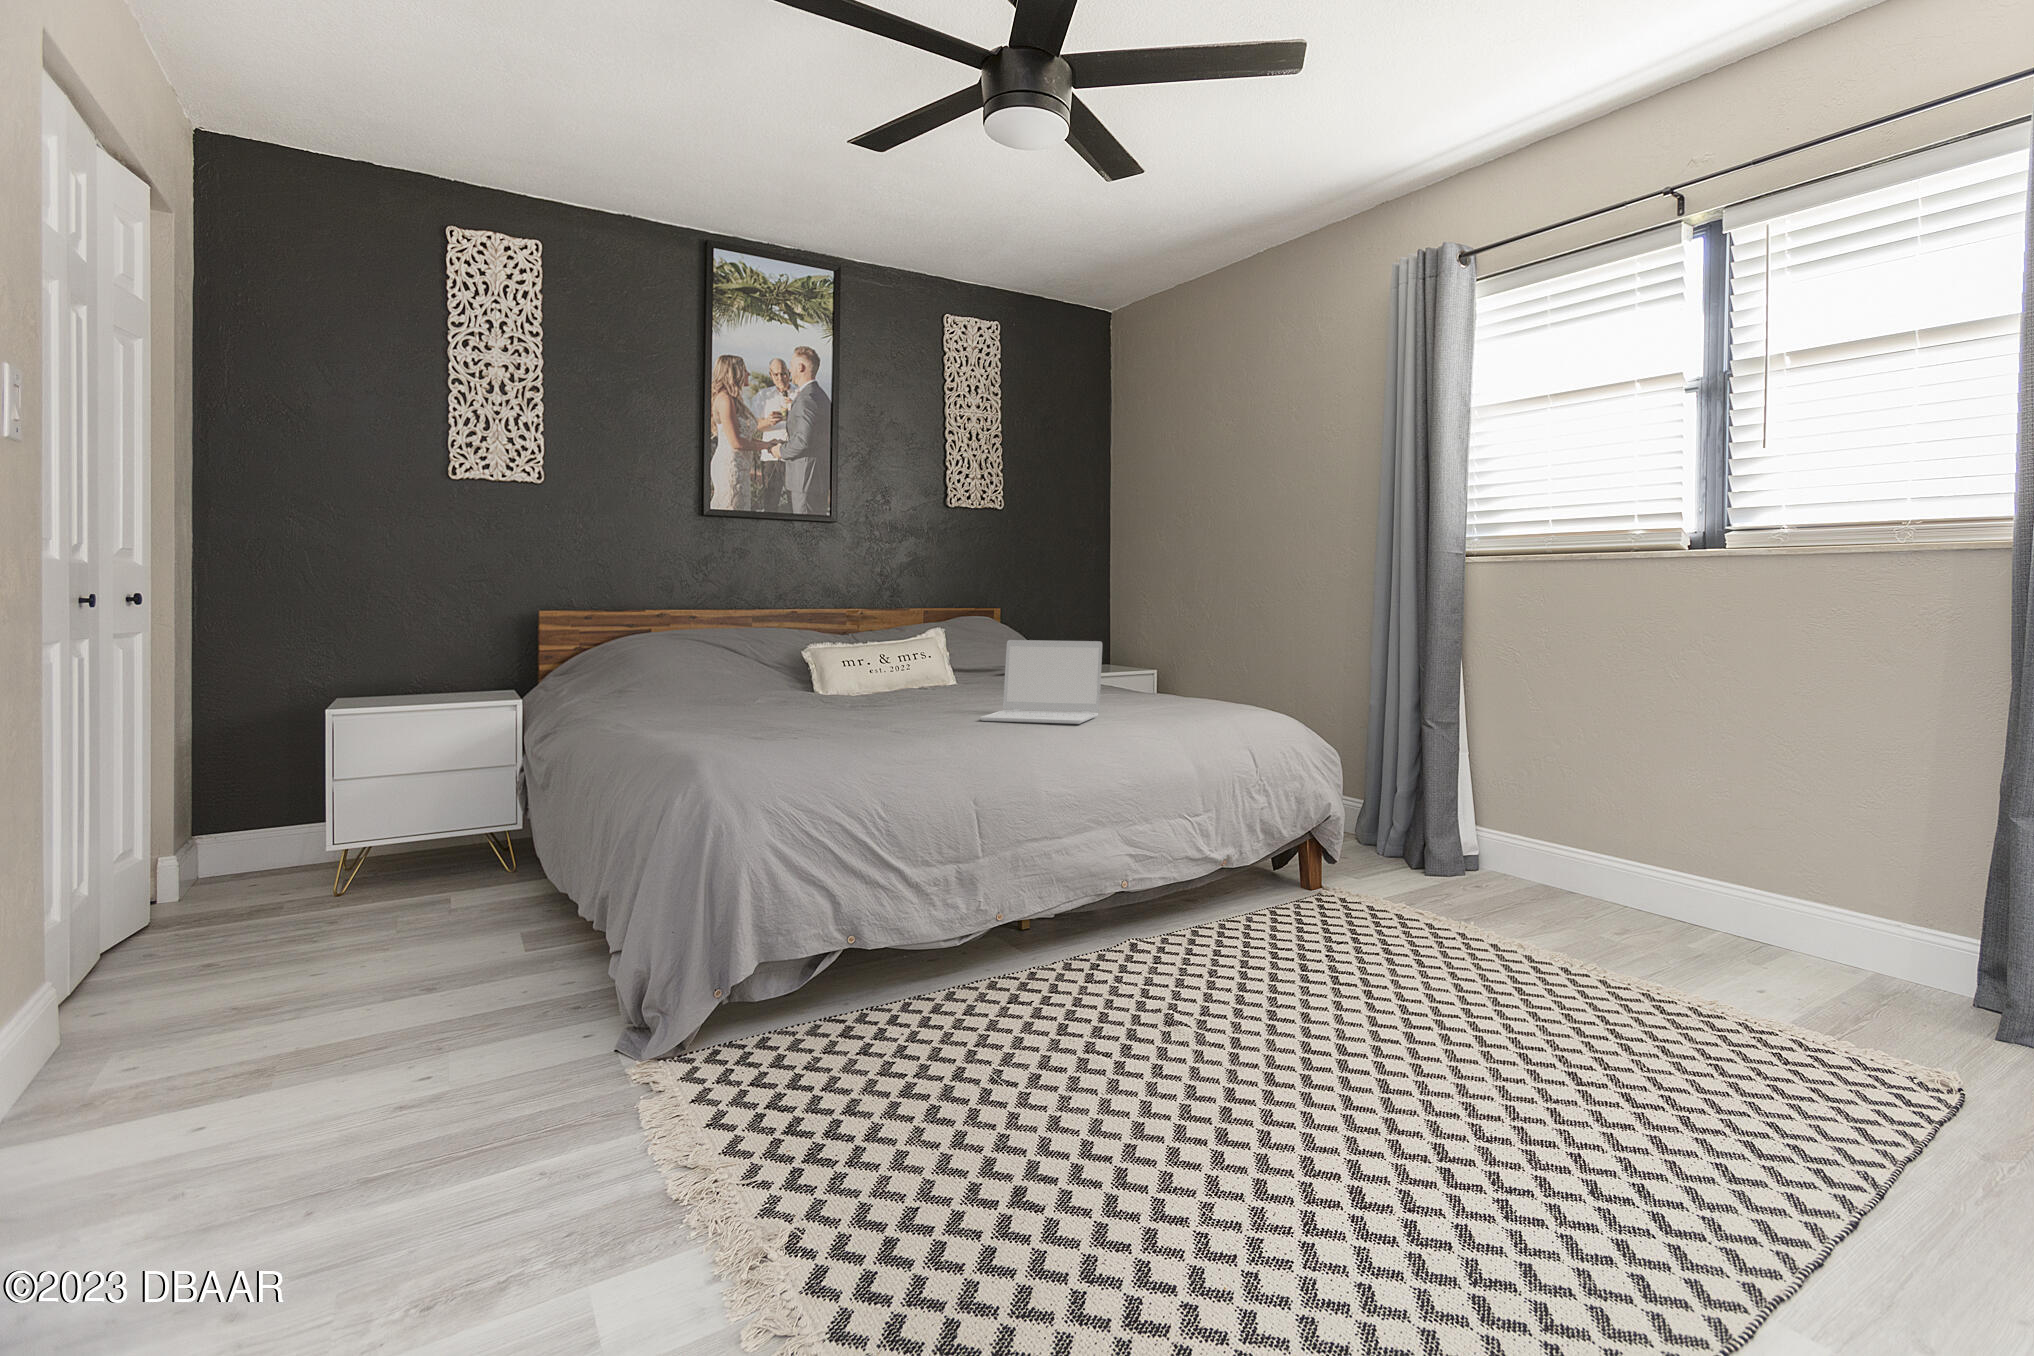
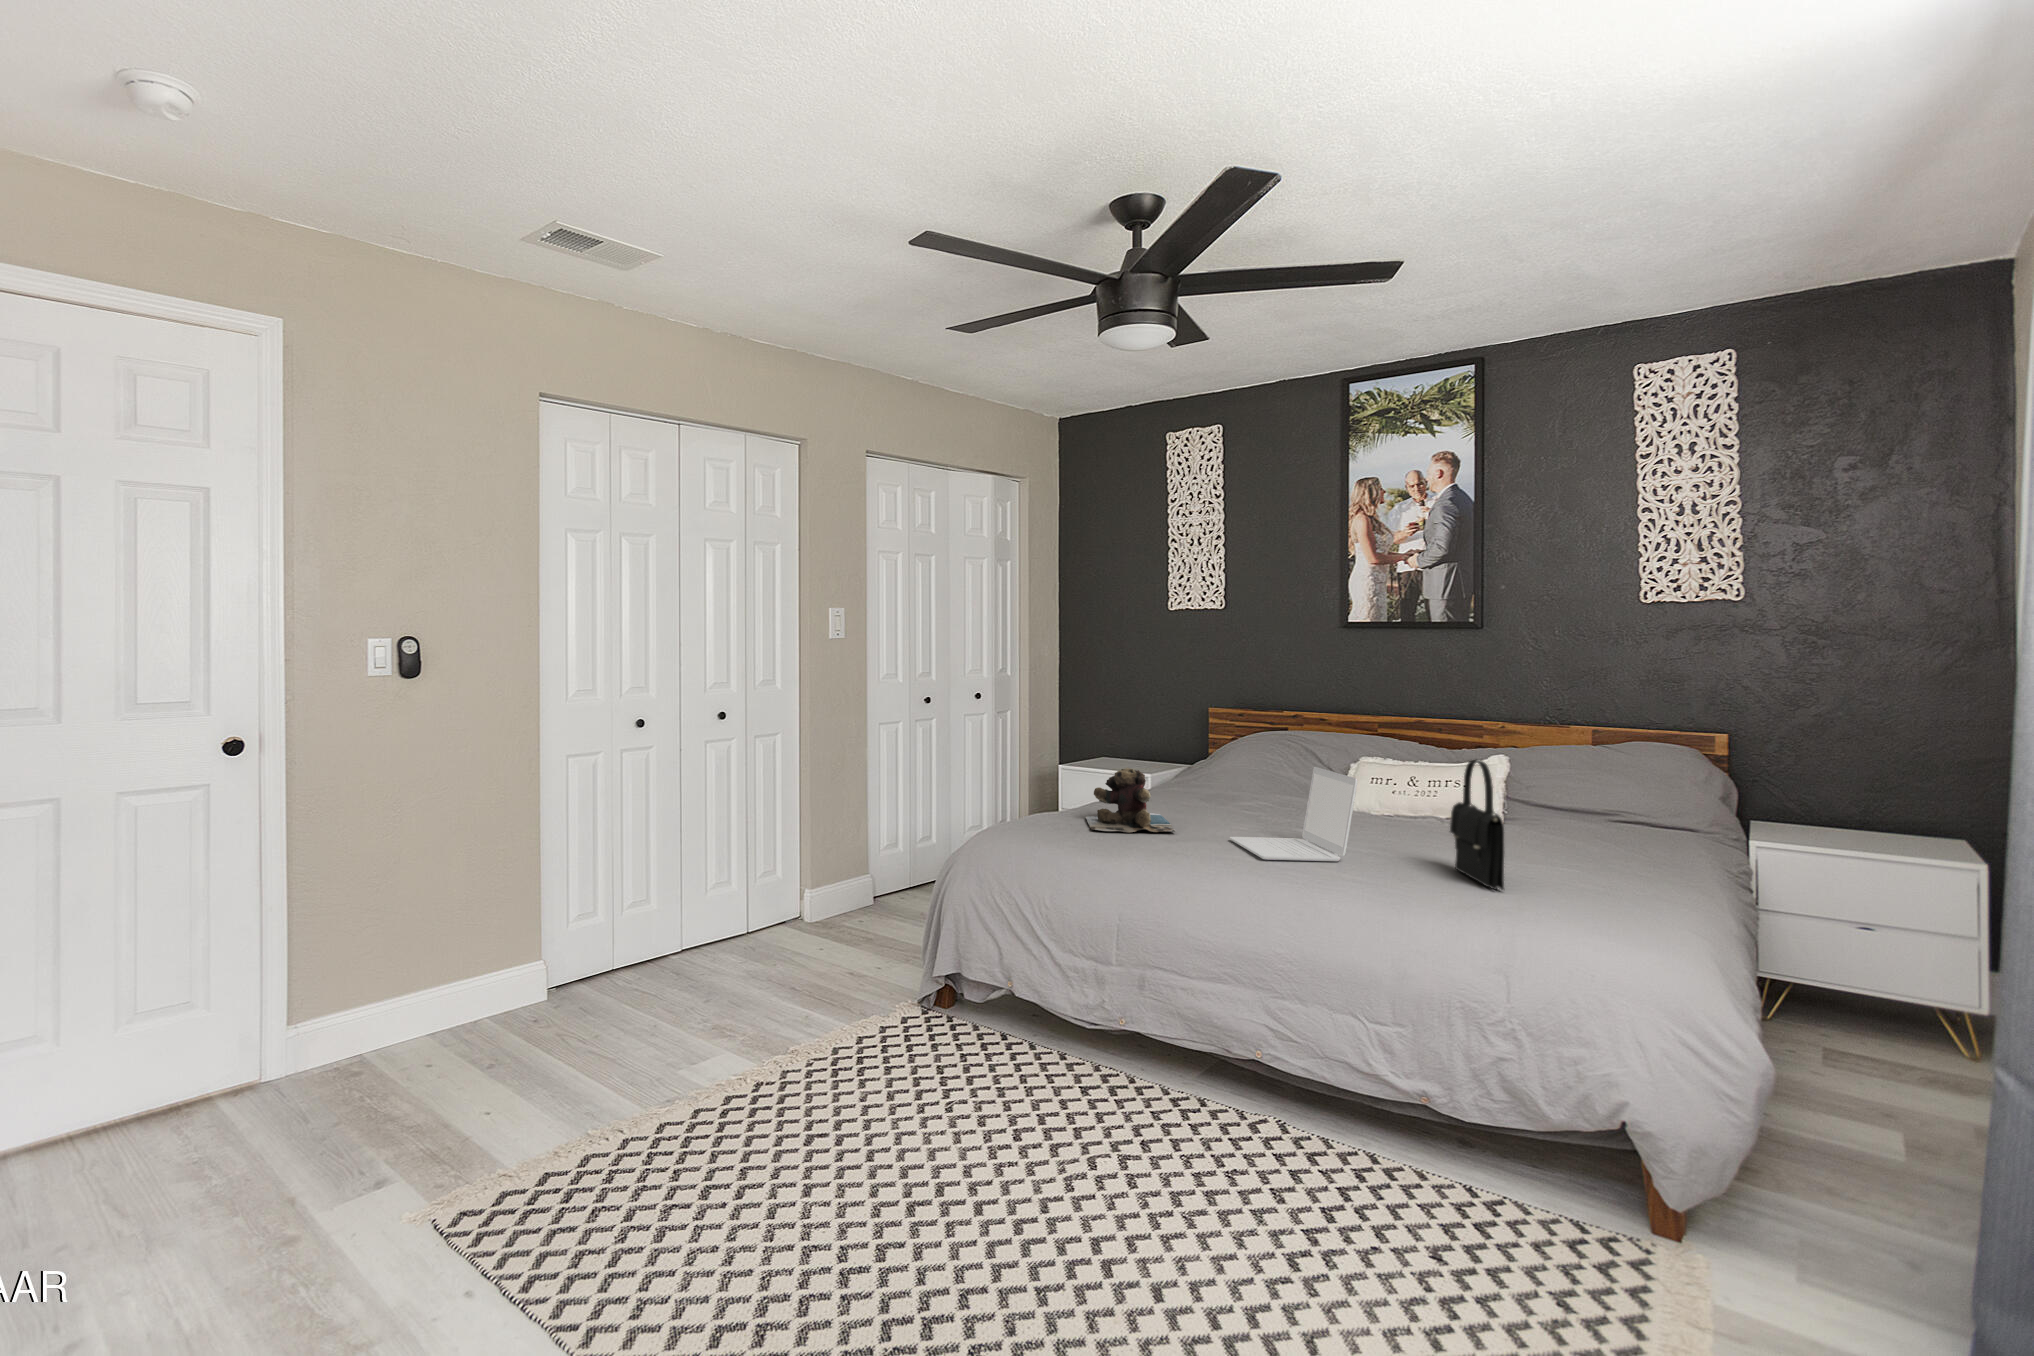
handbag: none [1137,617,1217,712] -> present [1450,760,1504,890]
teddy bear: none [802,661,933,734] -> present [1086,768,1176,832]

